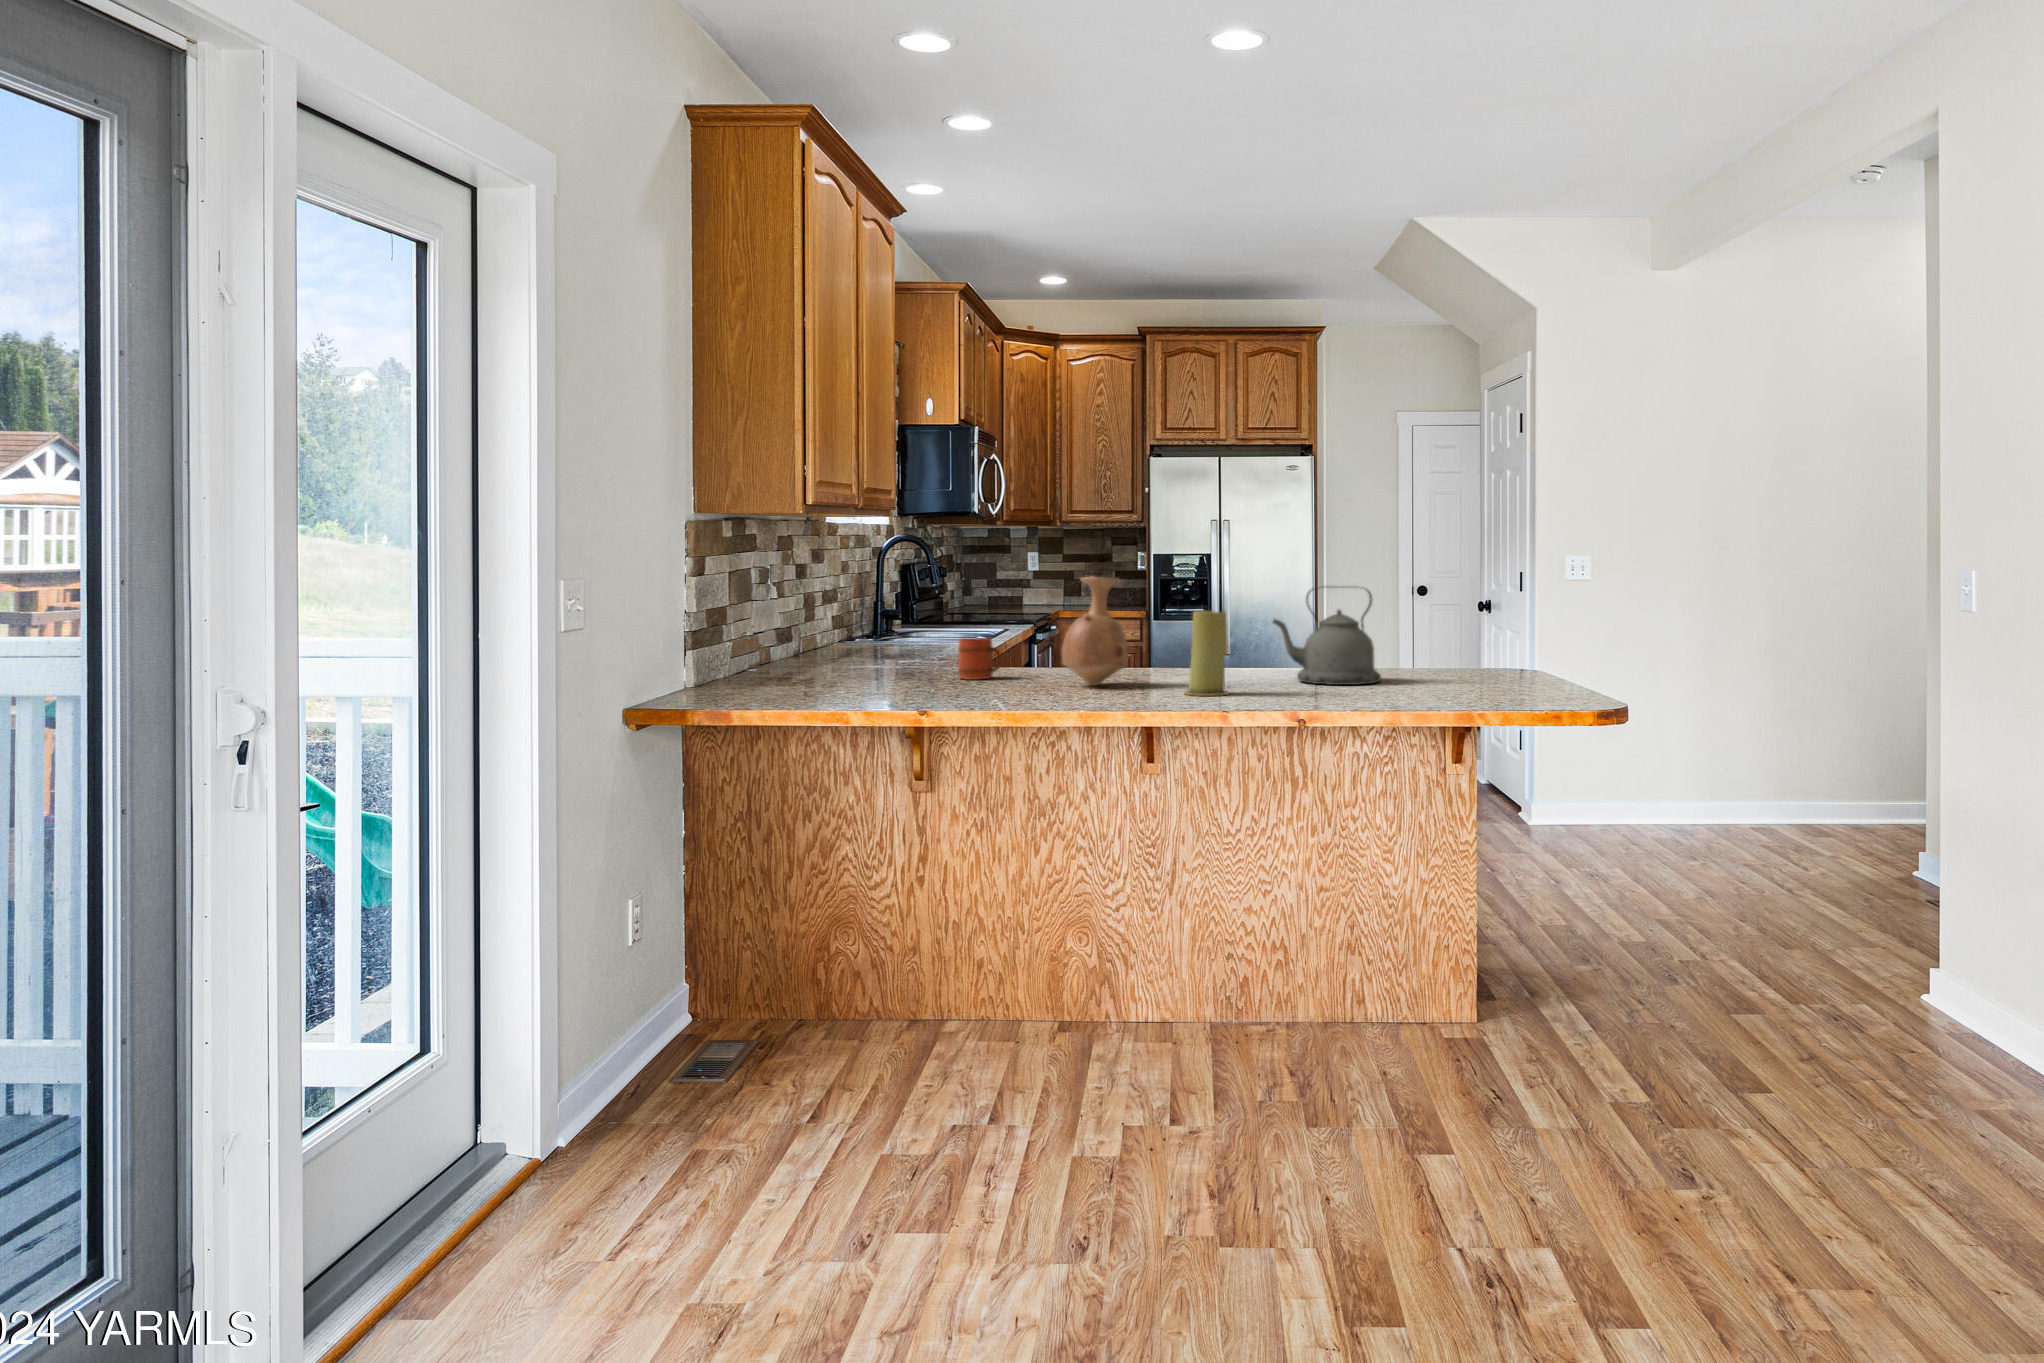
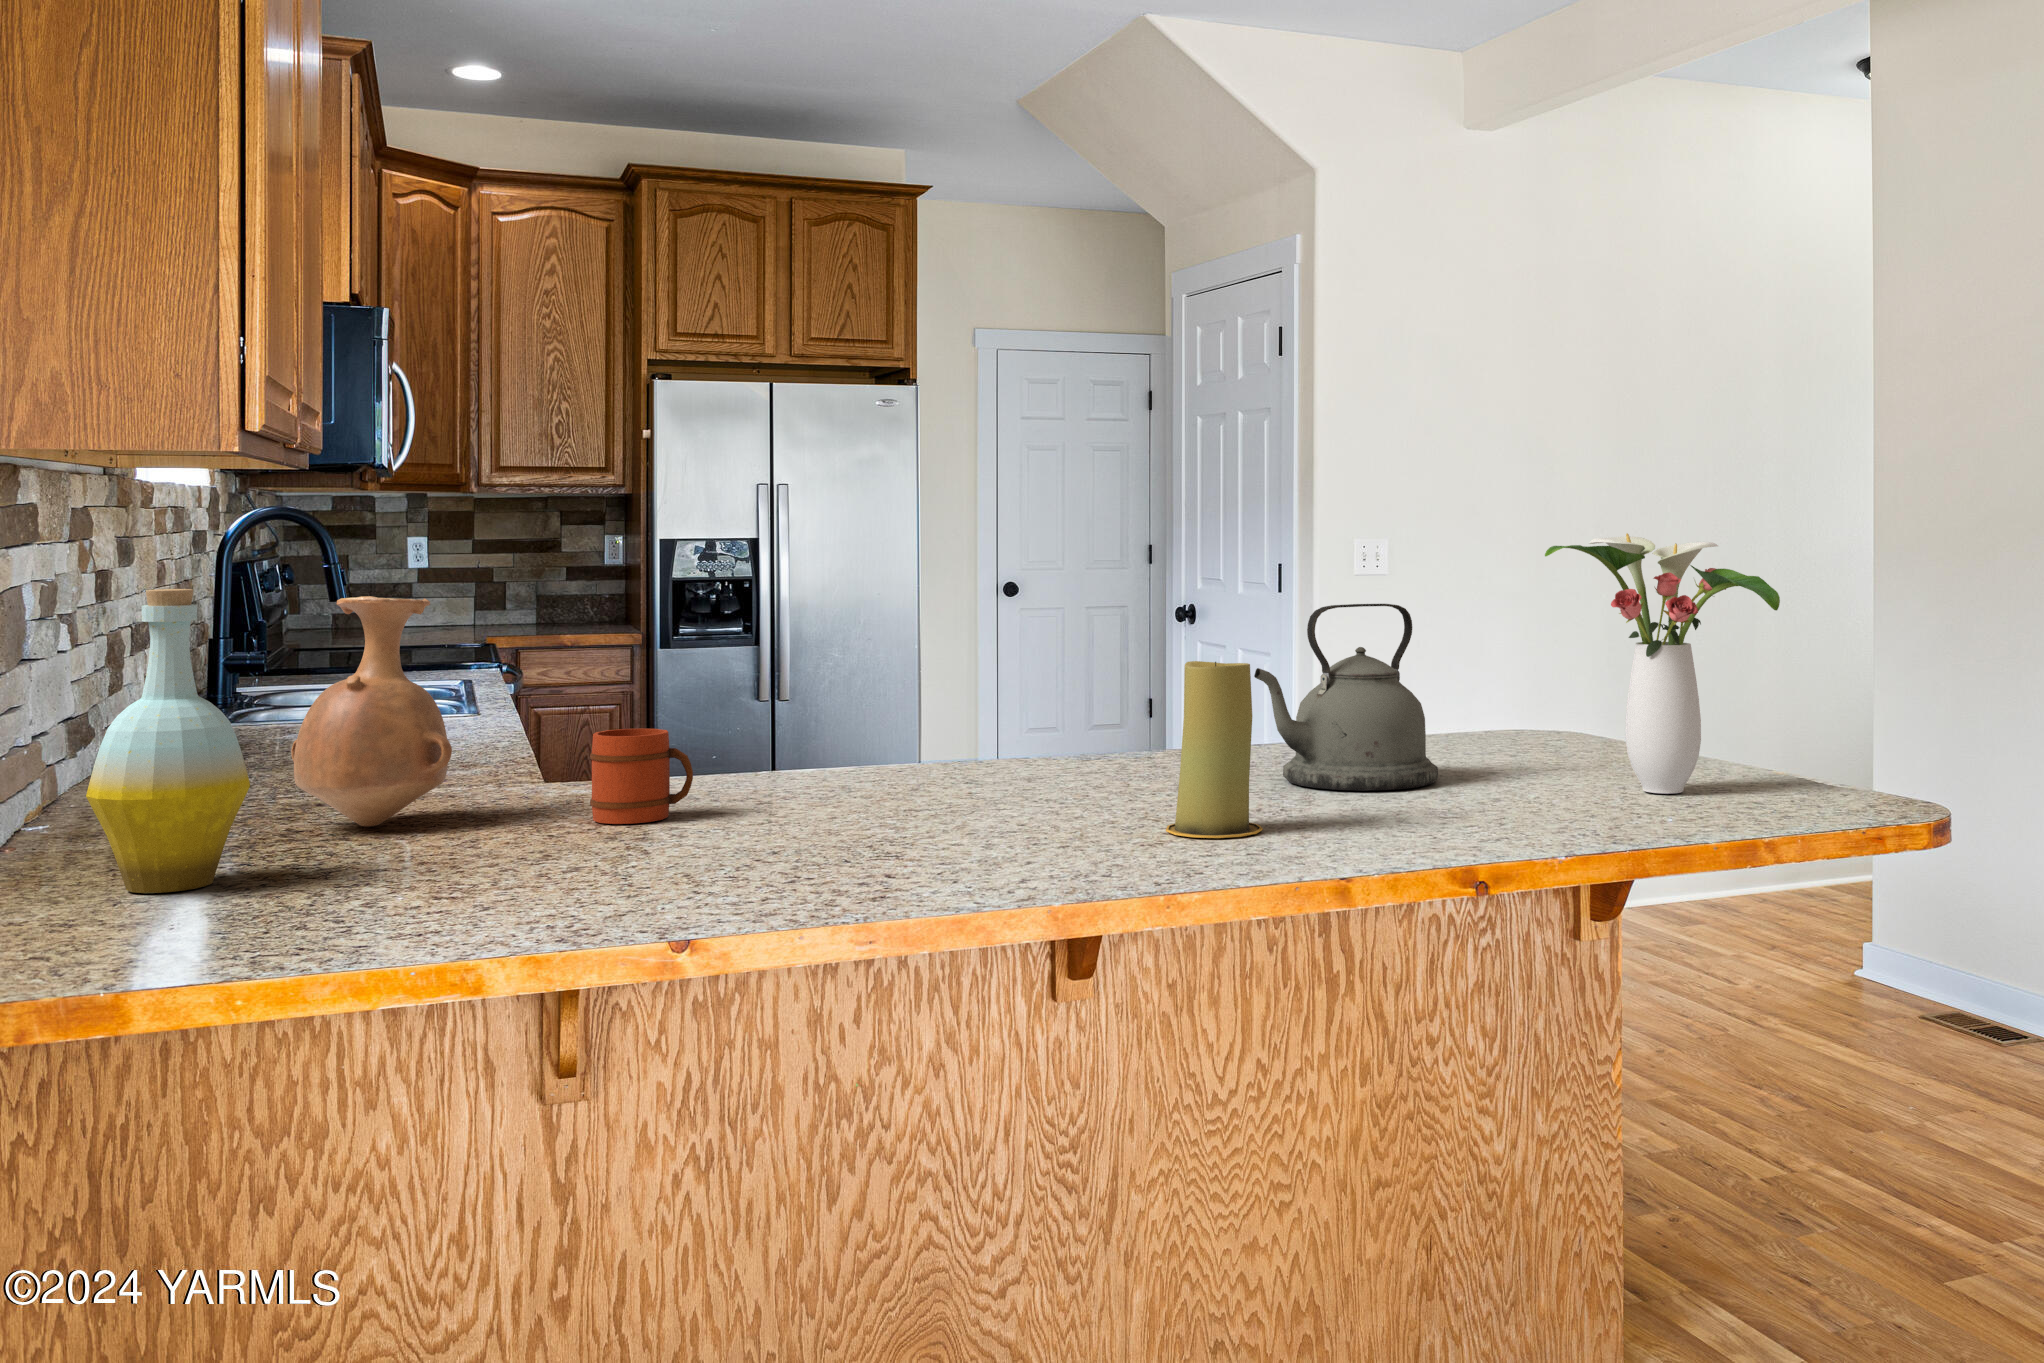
flower arrangement: none [1406,548,1519,693] -> present [1545,533,1780,794]
bottle: none [748,569,807,689] -> present [86,589,250,893]
vase: present [1062,577,1128,685] -> present [291,596,452,826]

